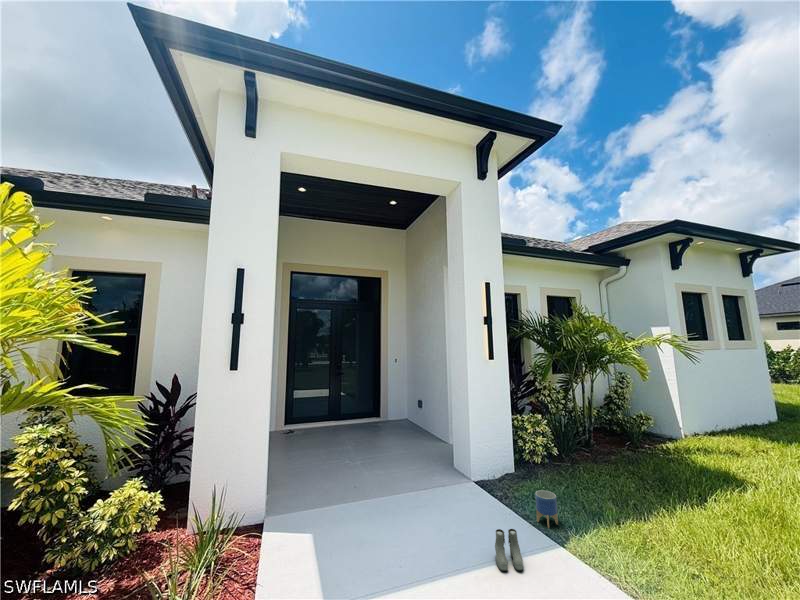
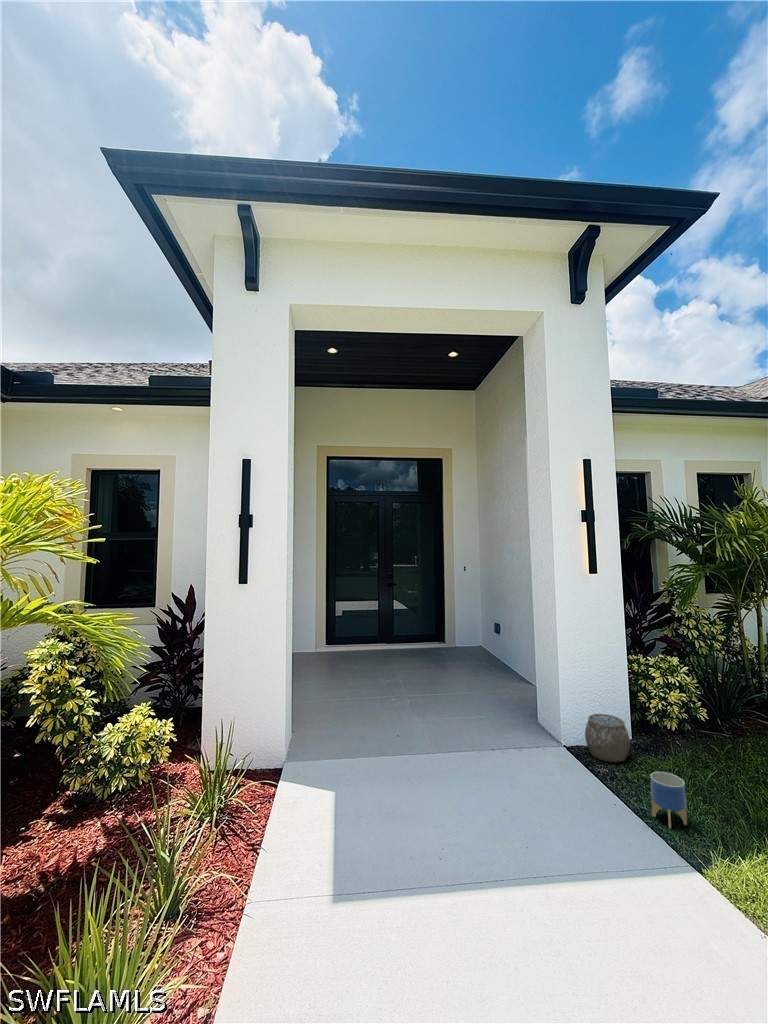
woven basket: none [488,457,517,490] -> present [585,714,630,762]
boots: present [495,529,523,571] -> none [577,821,618,885]

